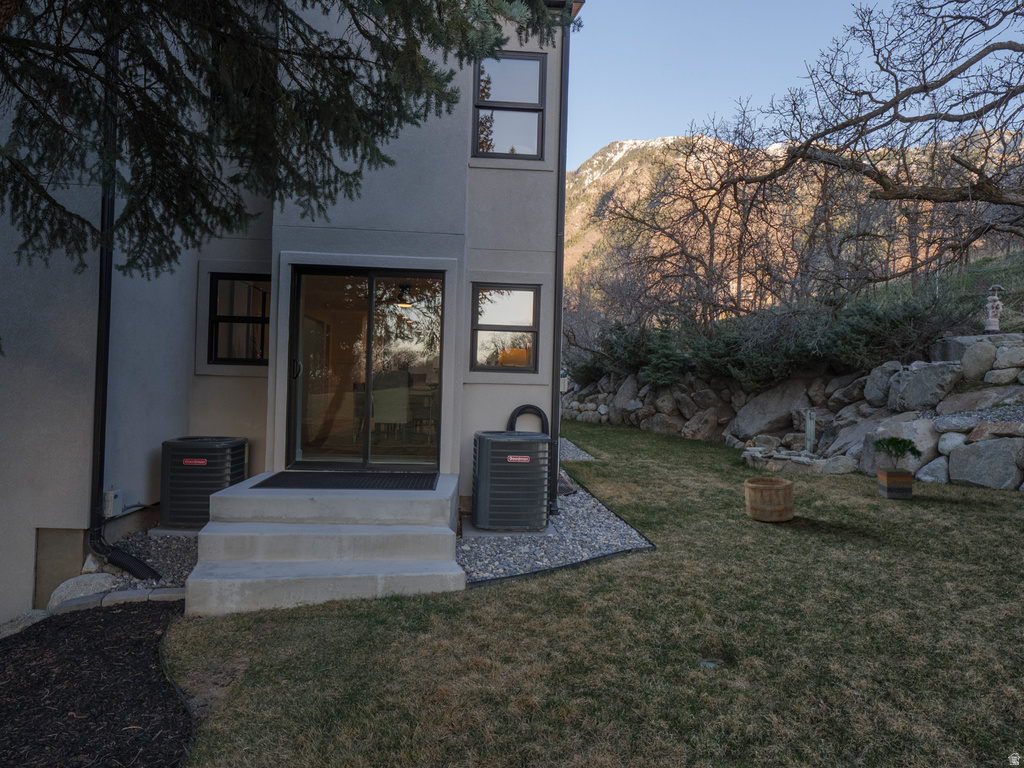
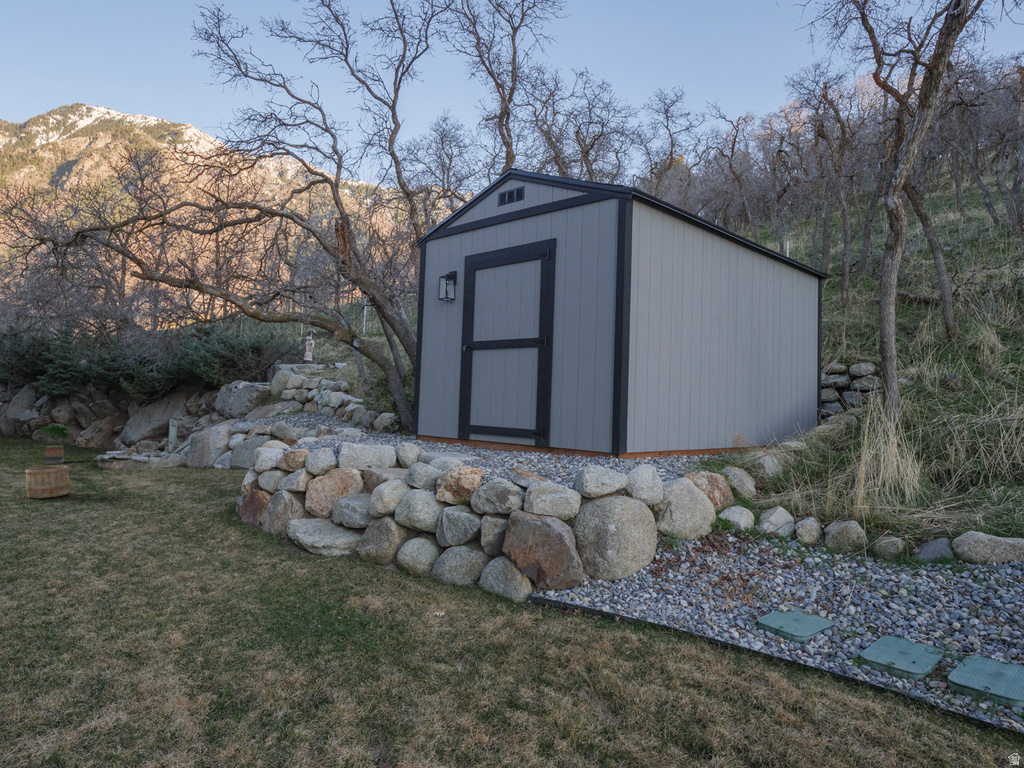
potted tree: present [872,437,922,499] -> present [41,425,70,464]

